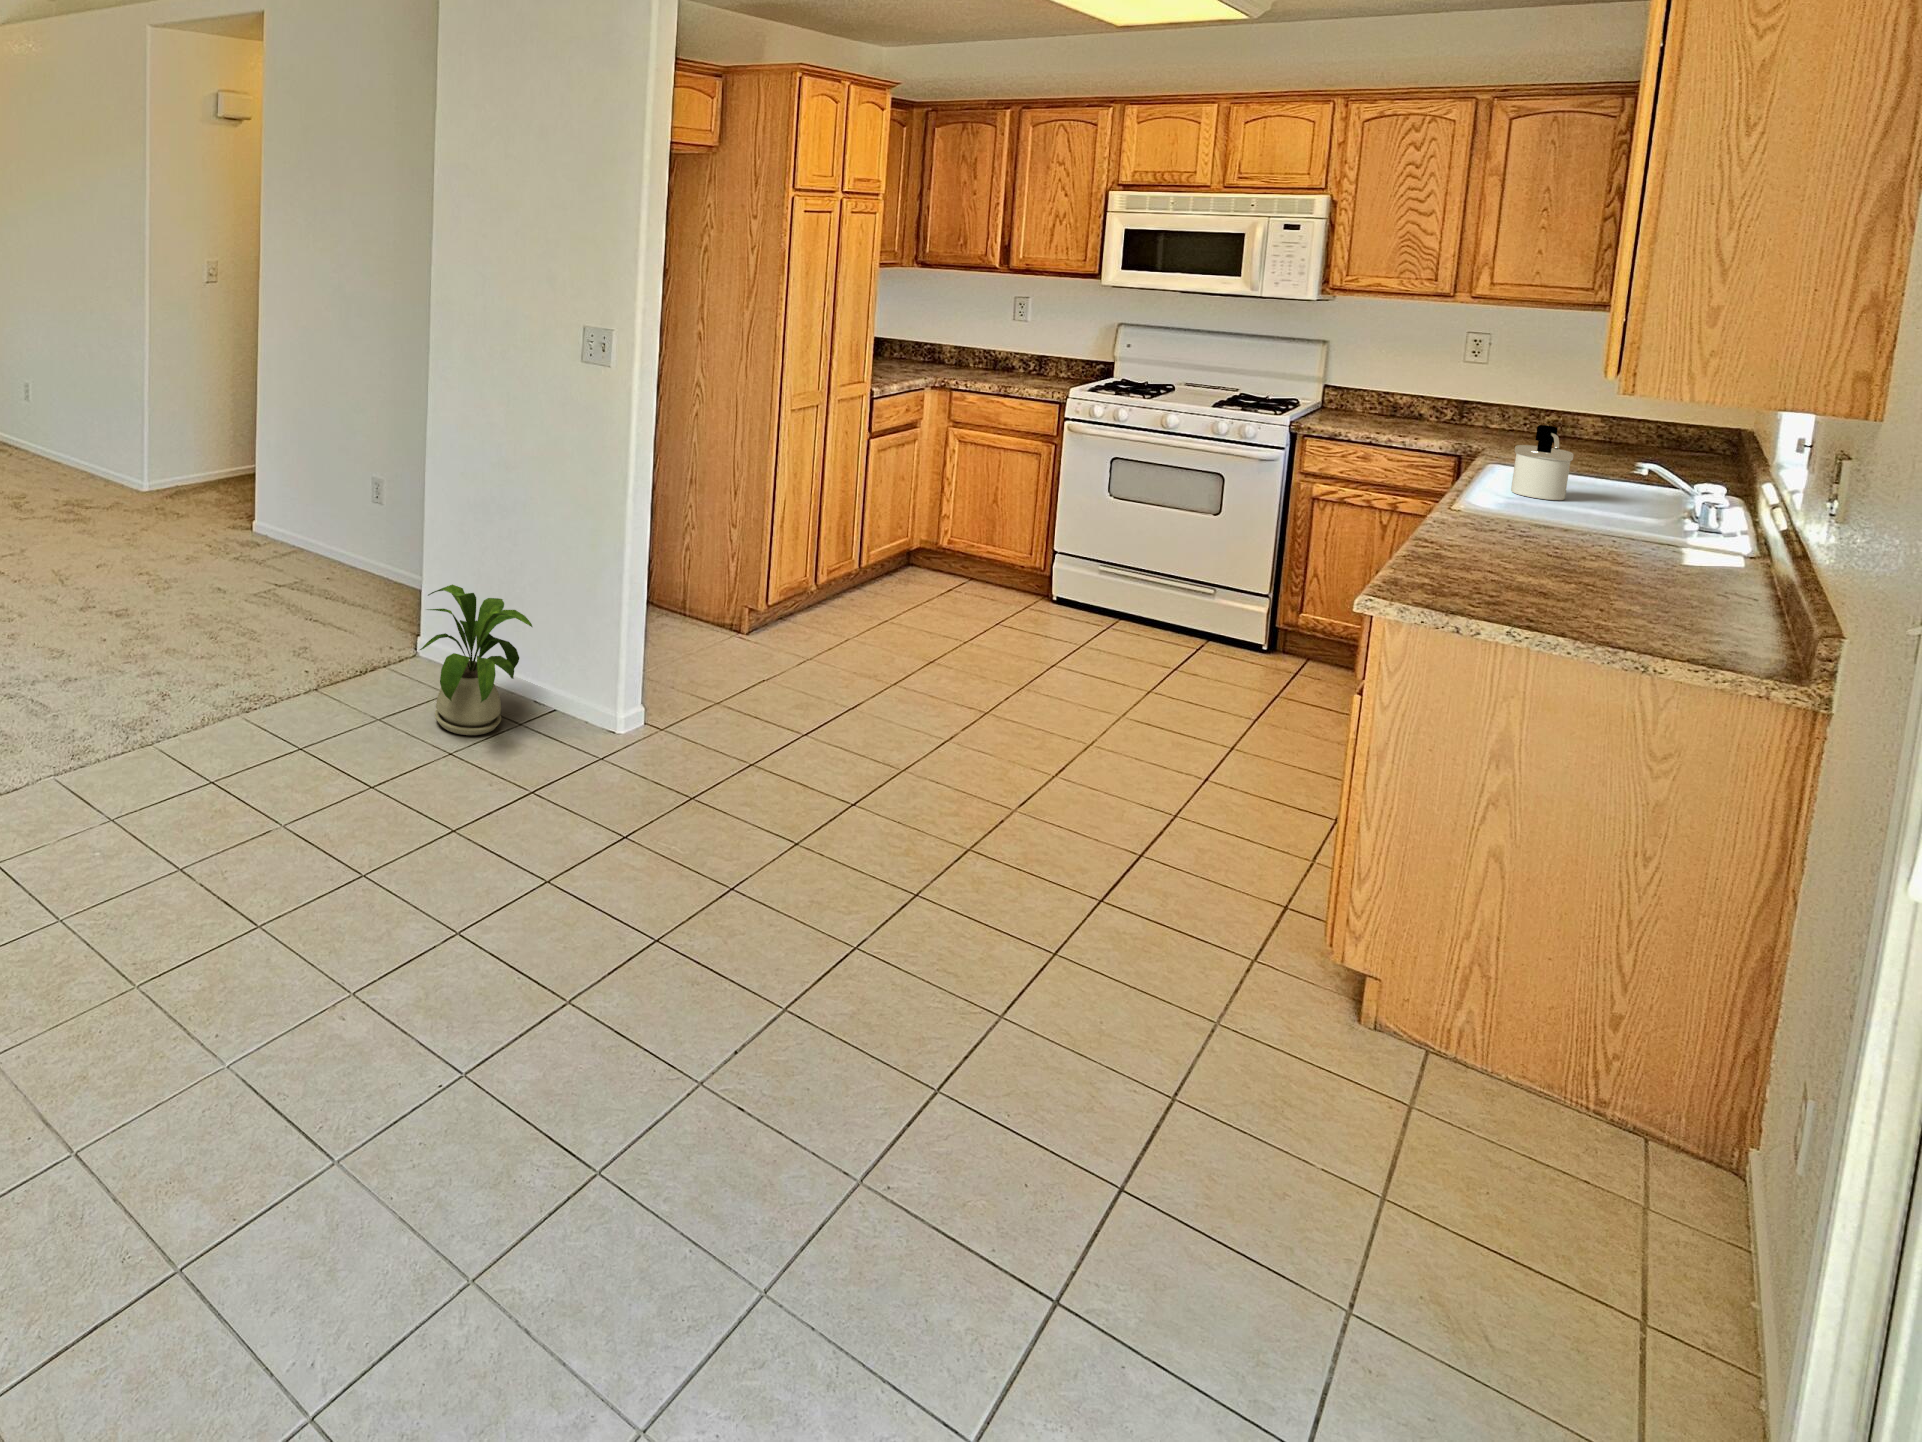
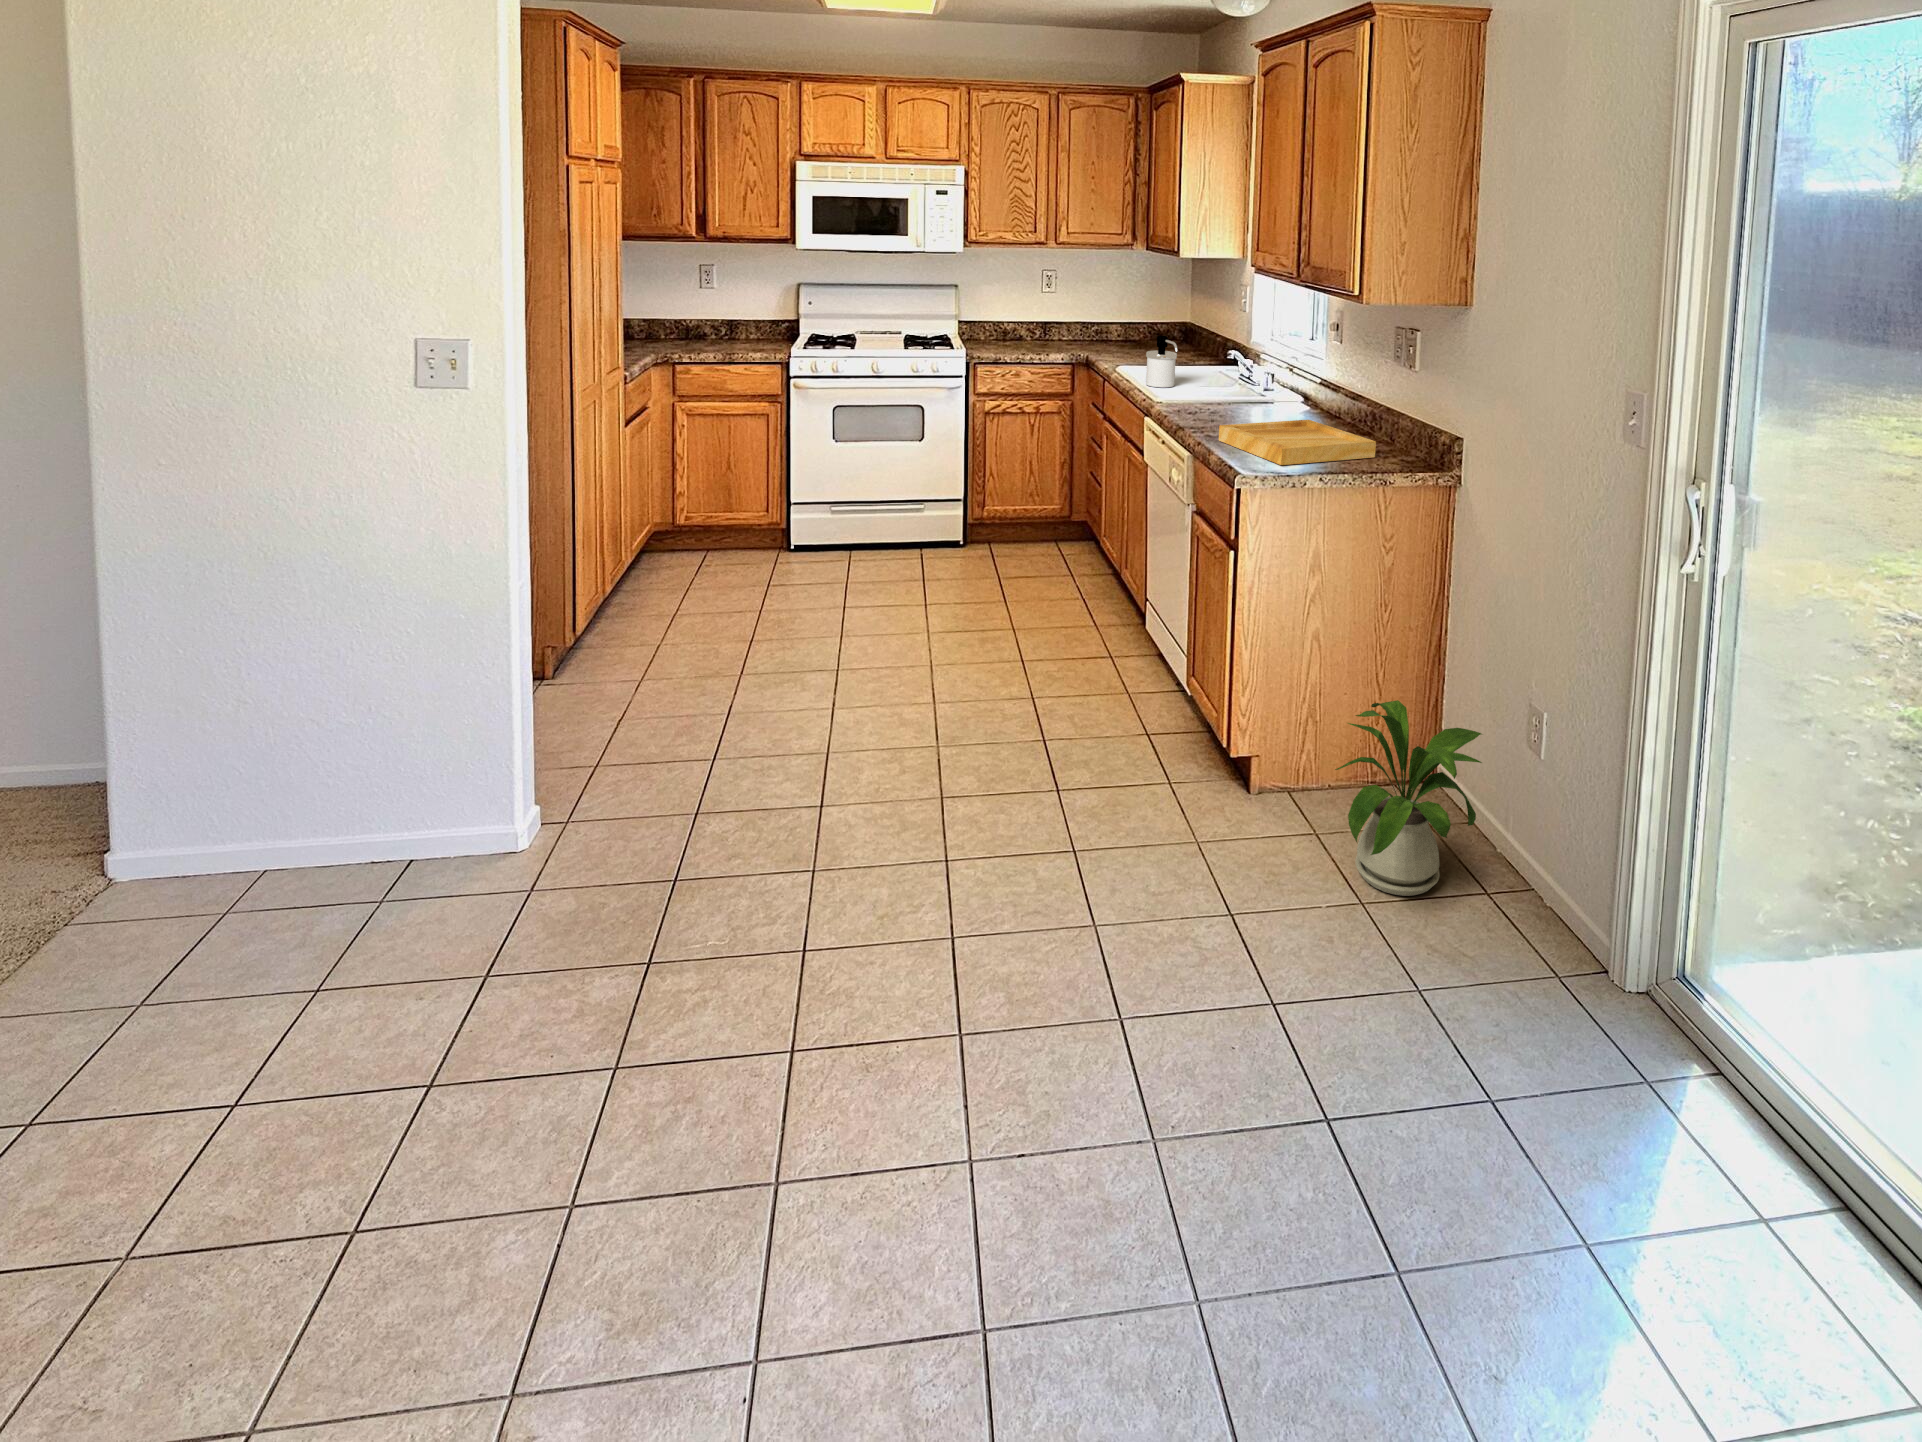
tray: none [1476,536,1763,637] -> present [1219,420,1376,465]
house plant: present [420,585,532,735] -> present [1335,700,1482,896]

